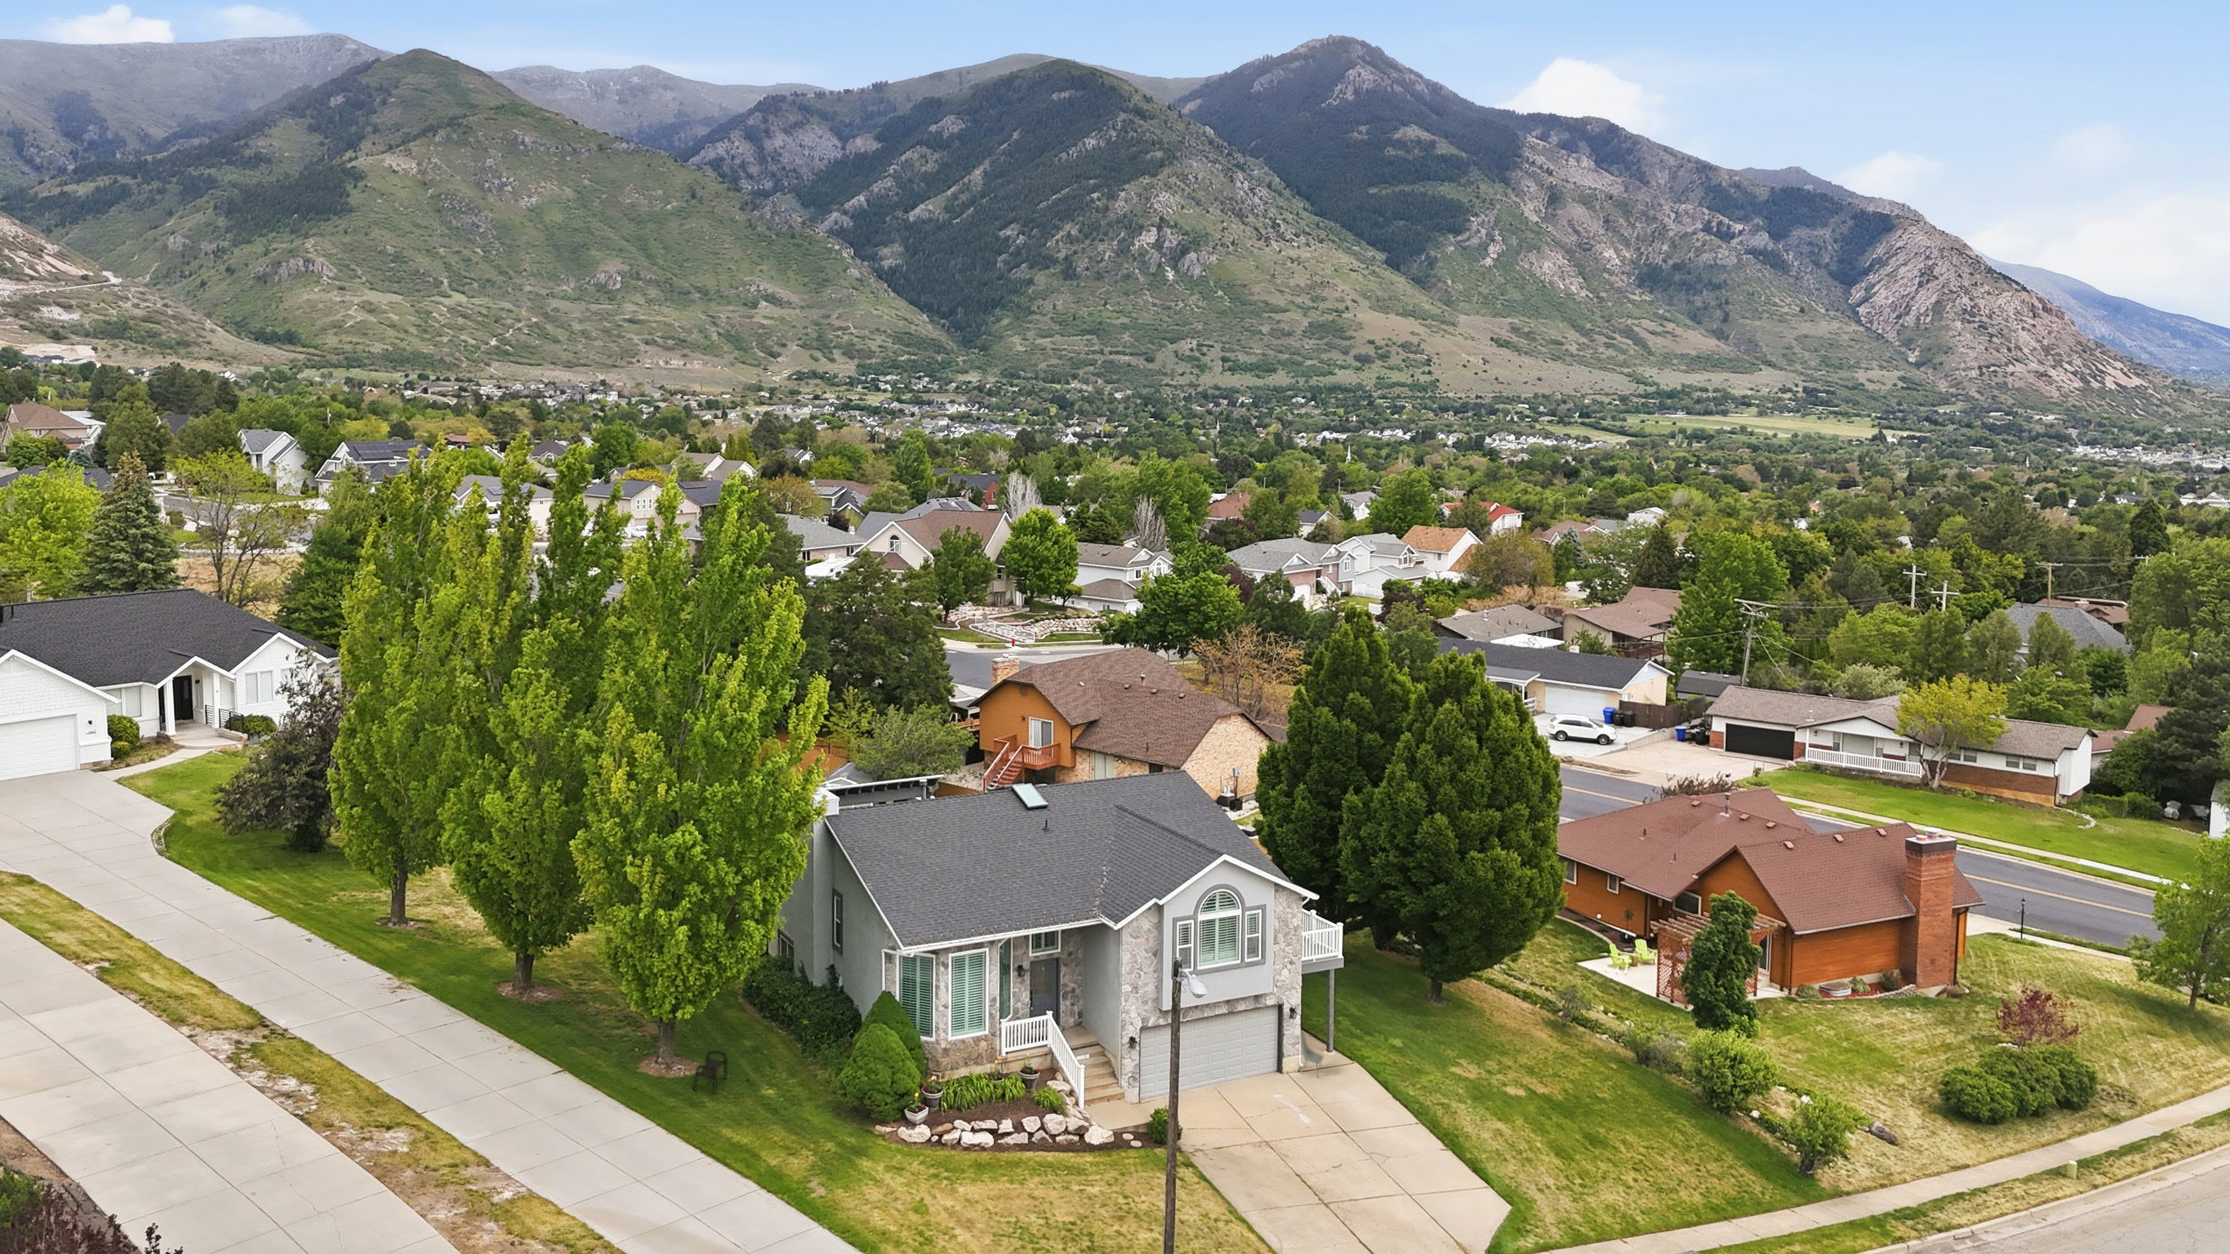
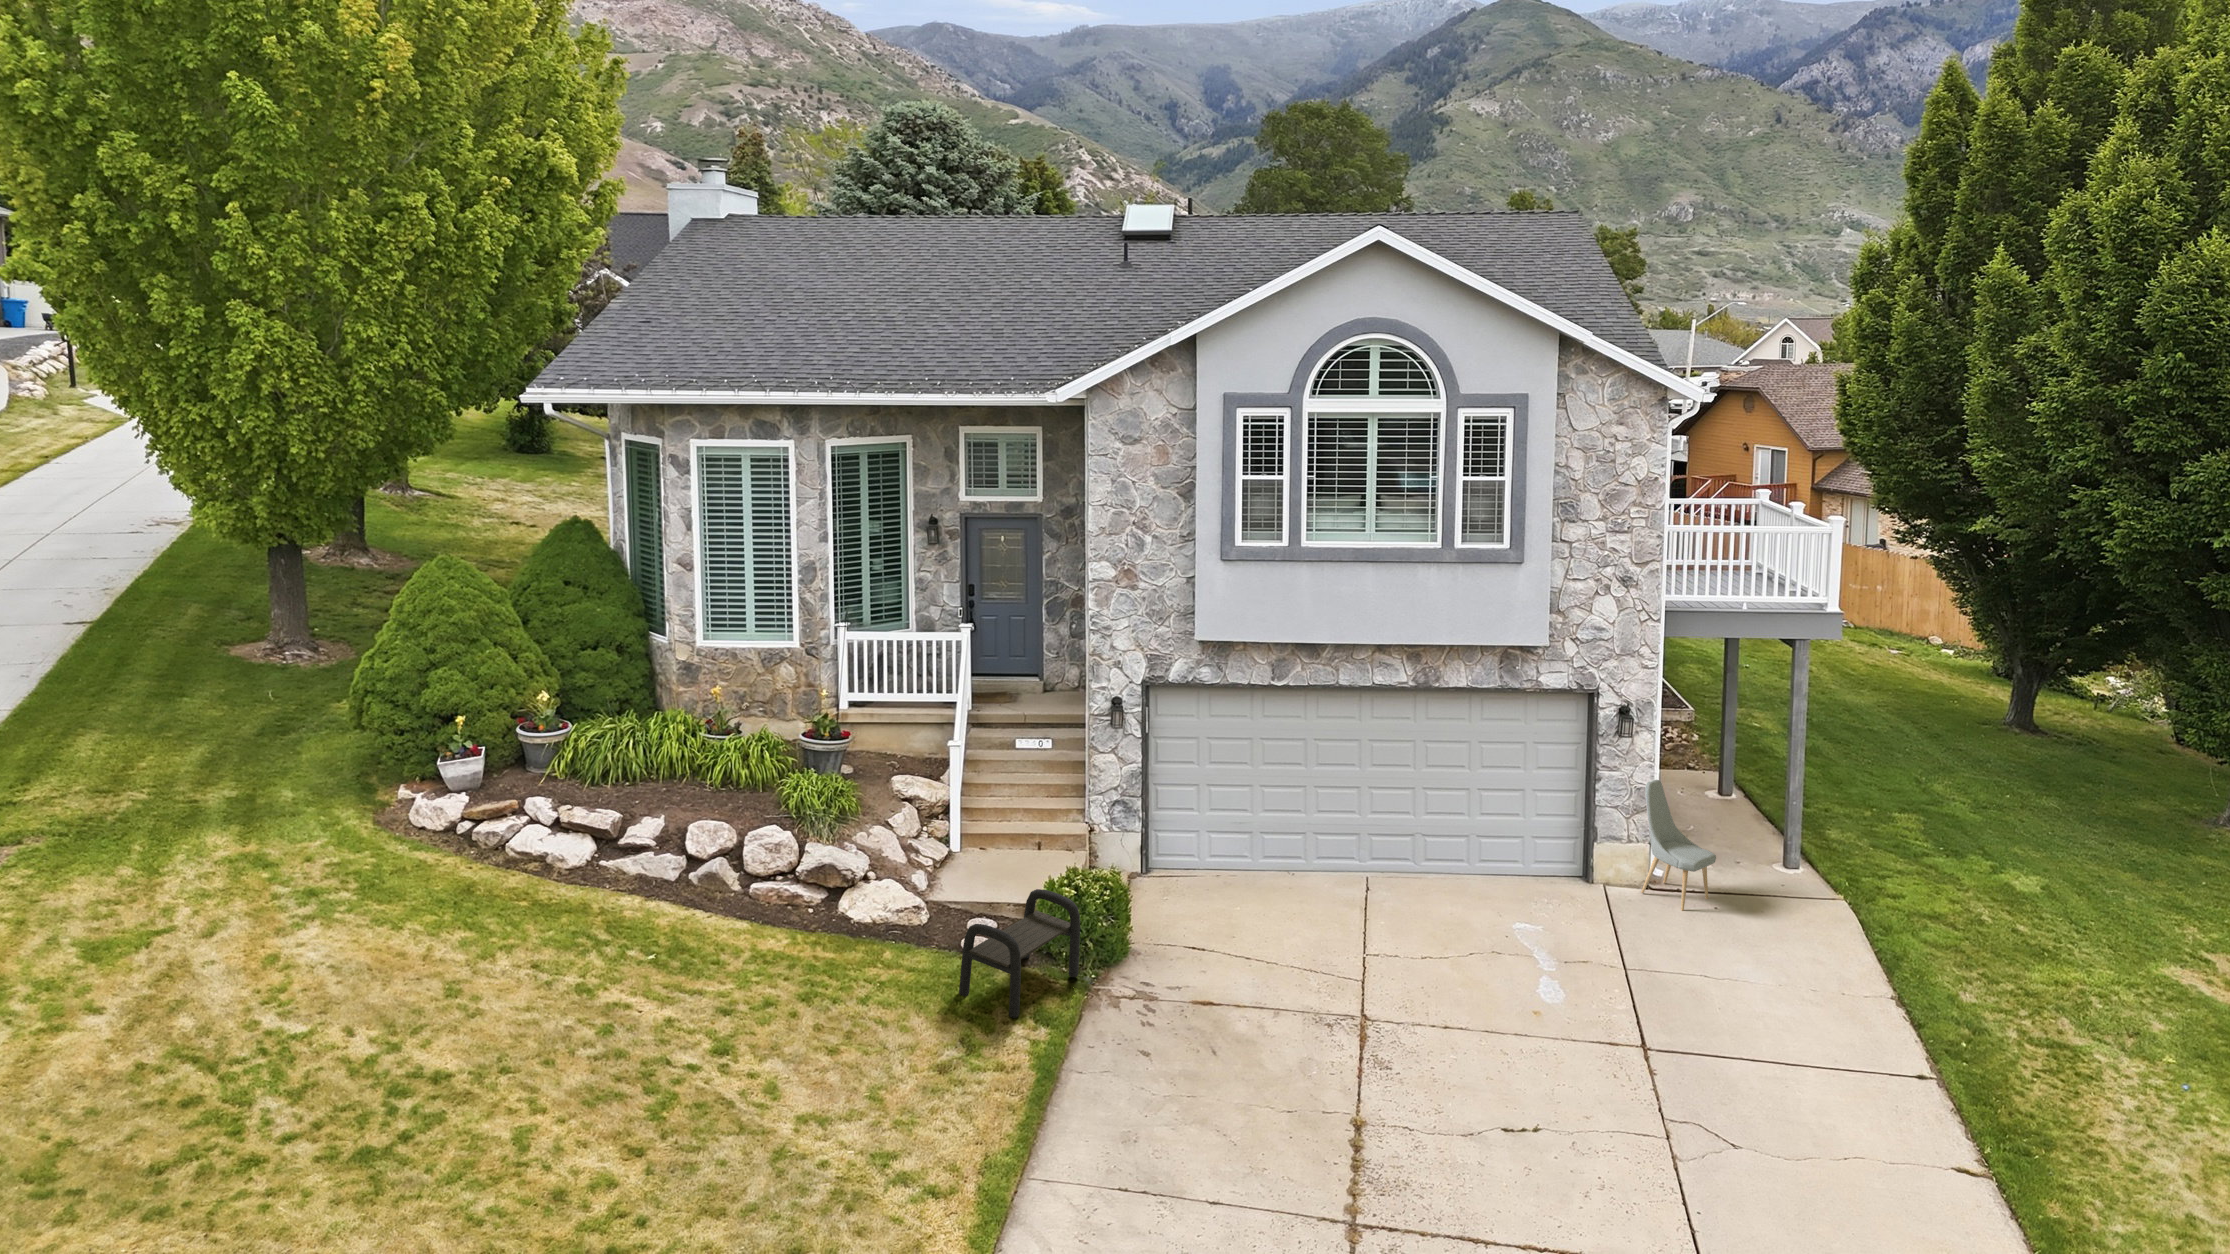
bench: present [693,1050,728,1093] -> present [959,889,1080,1018]

